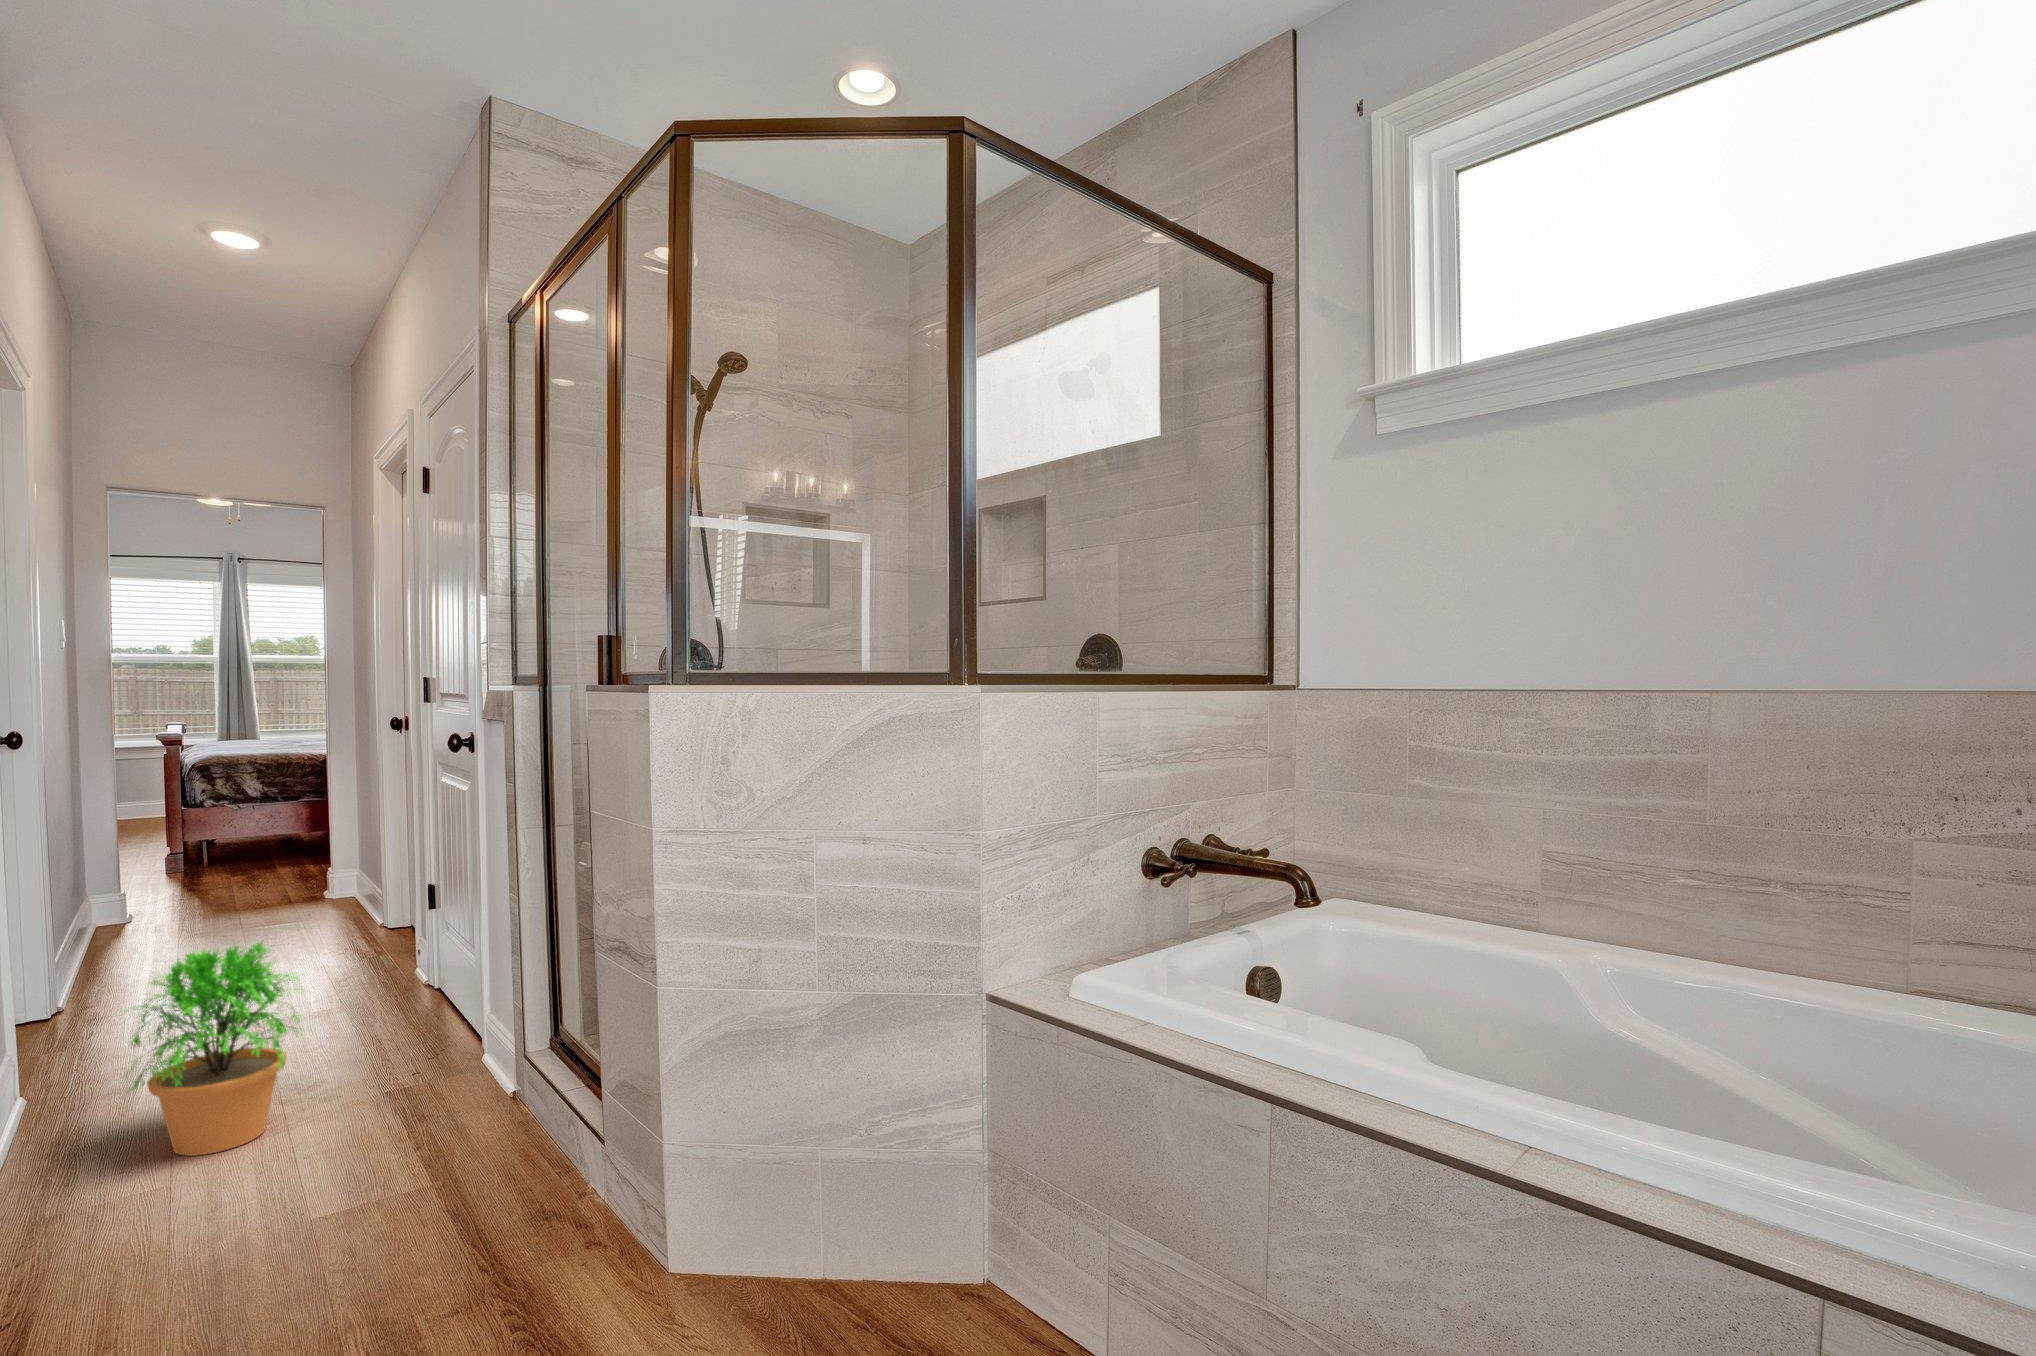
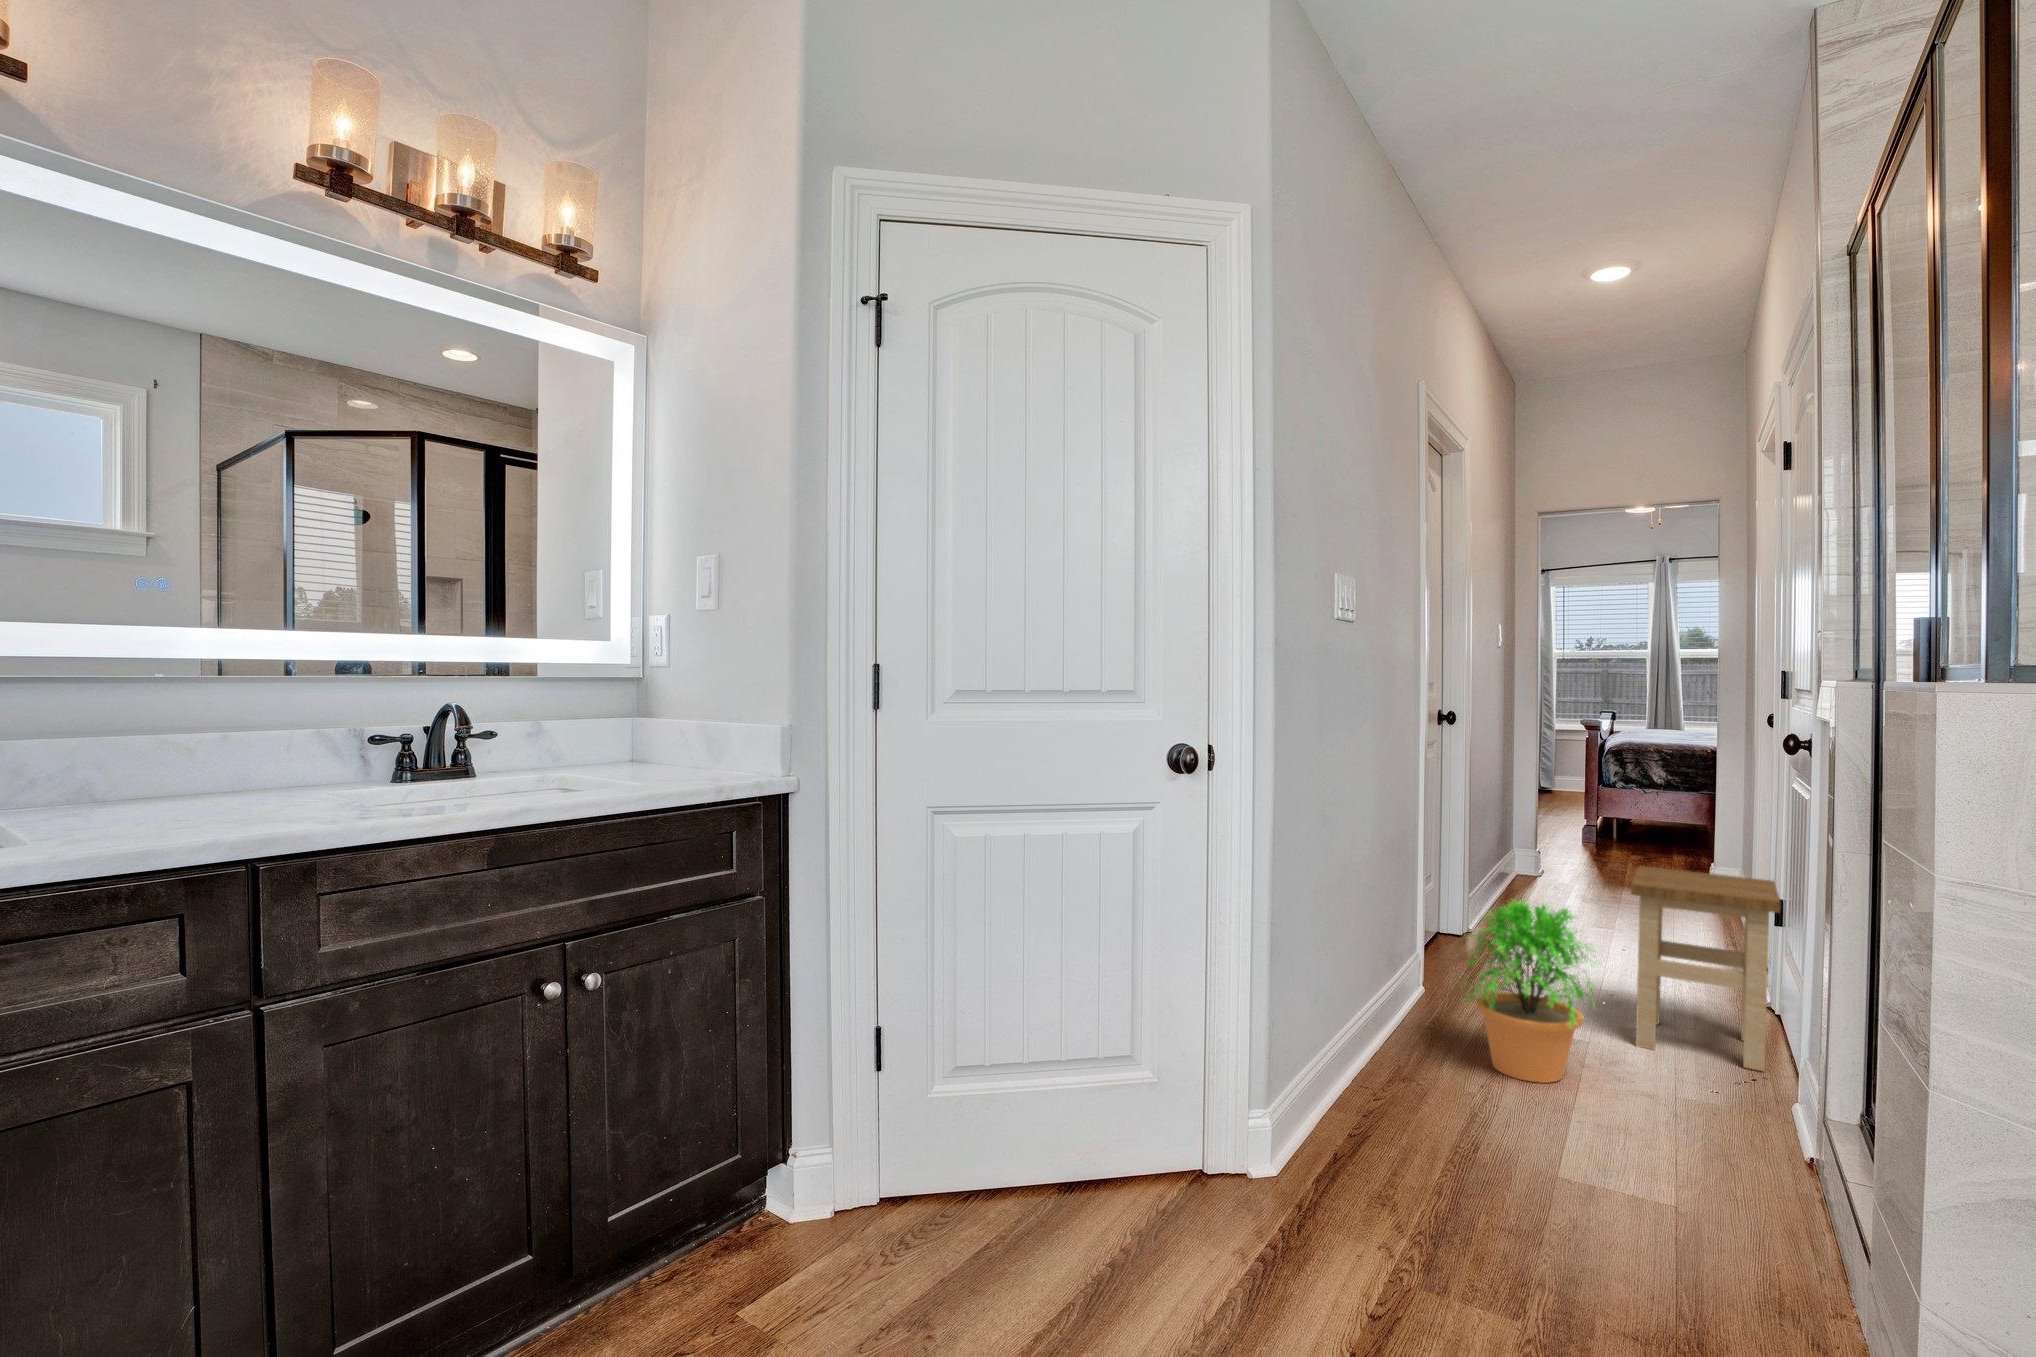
stool: none [308,867,455,1065] -> present [1631,866,1780,1071]

